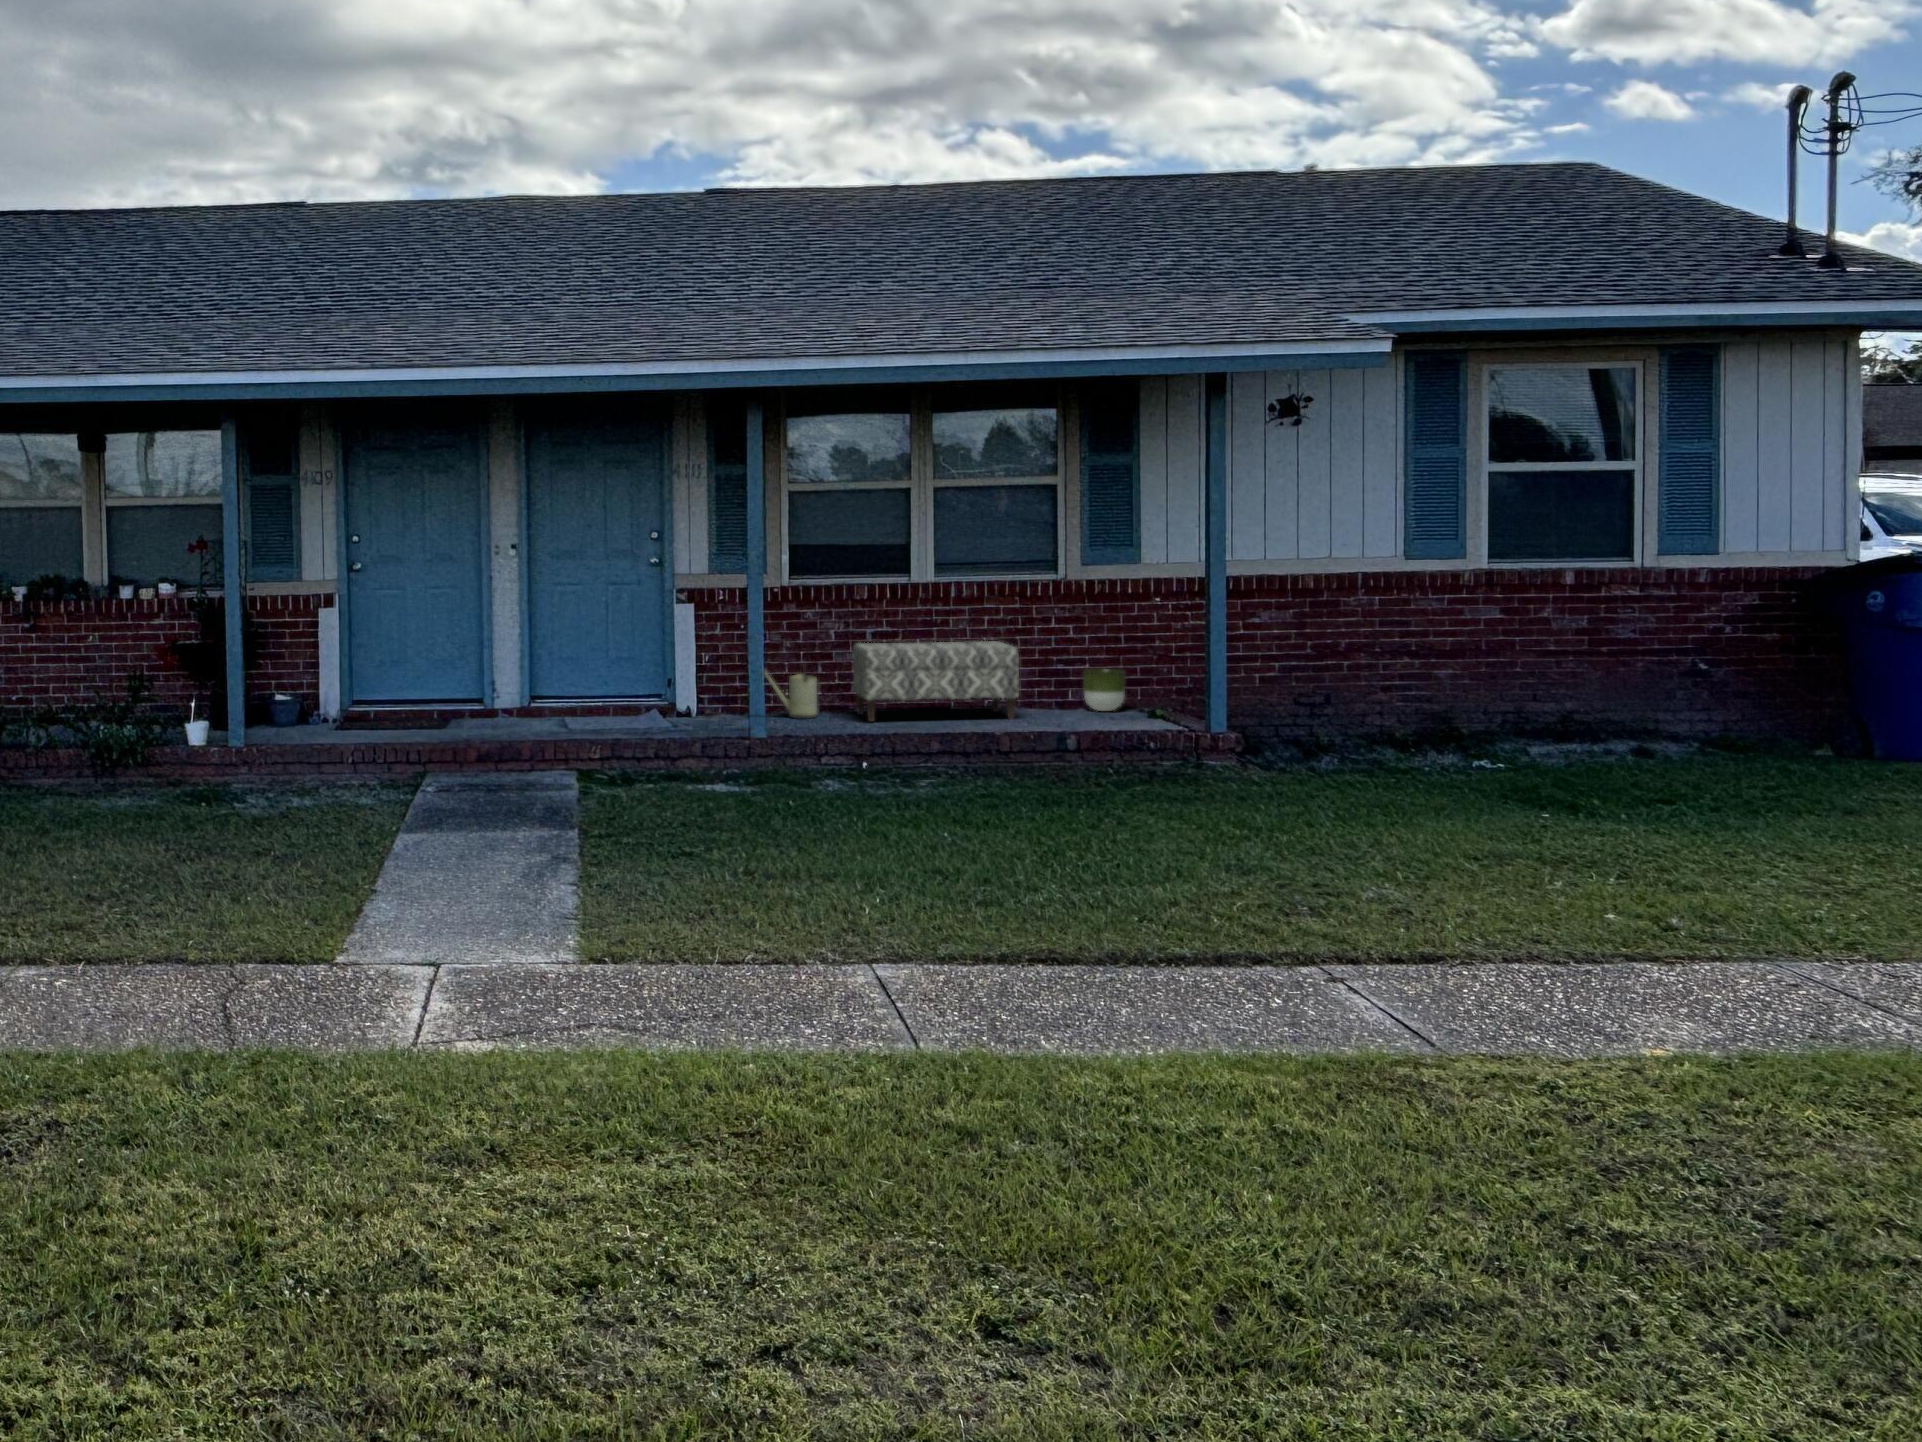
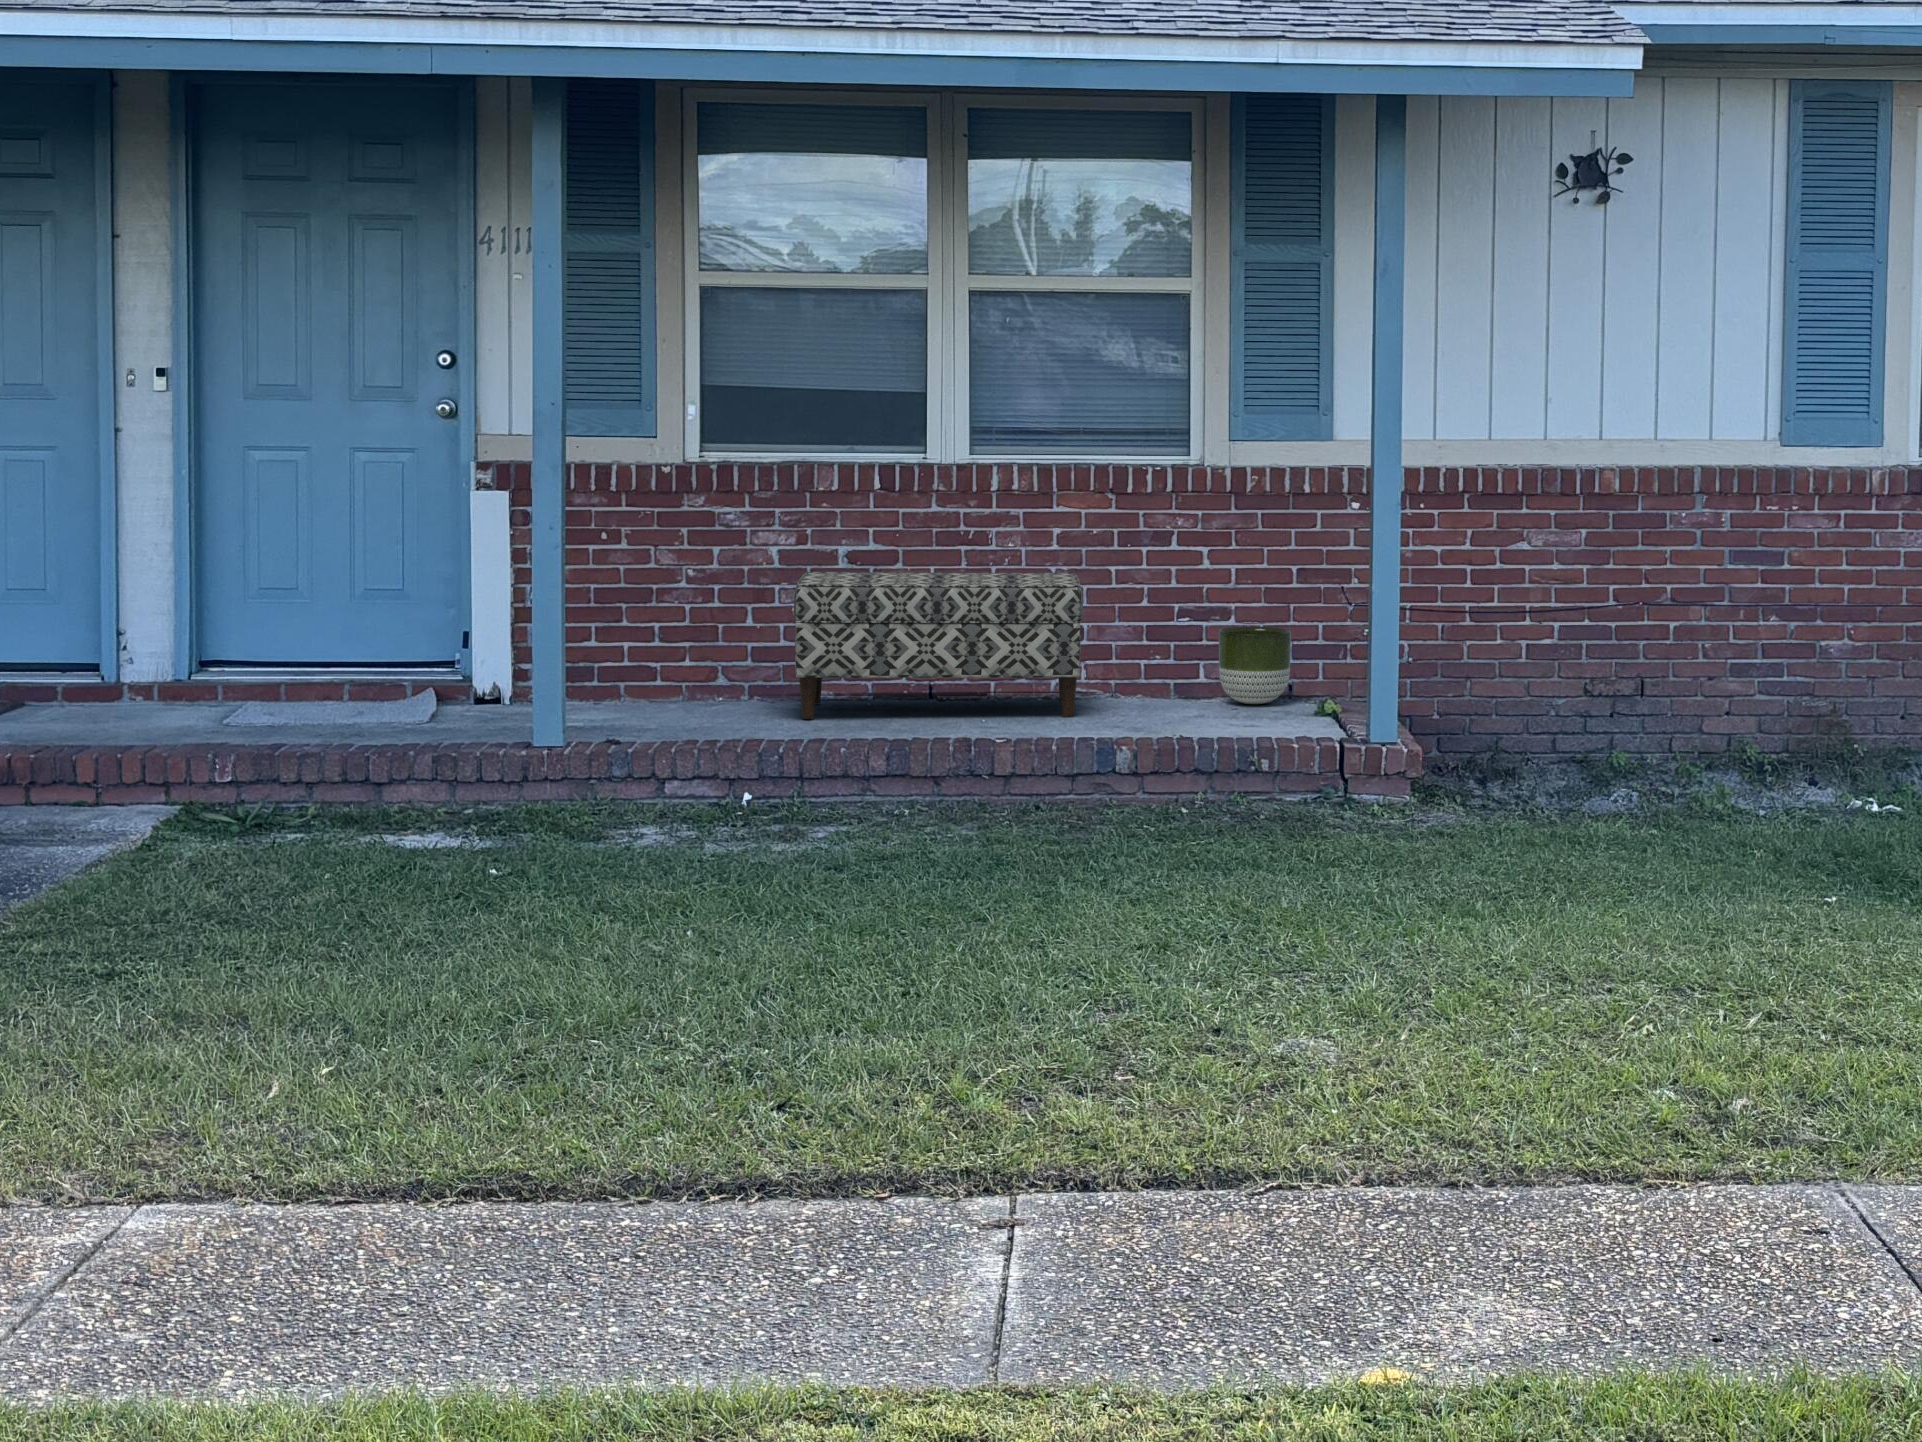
watering can: present [765,671,818,719] -> none [615,602,743,710]

